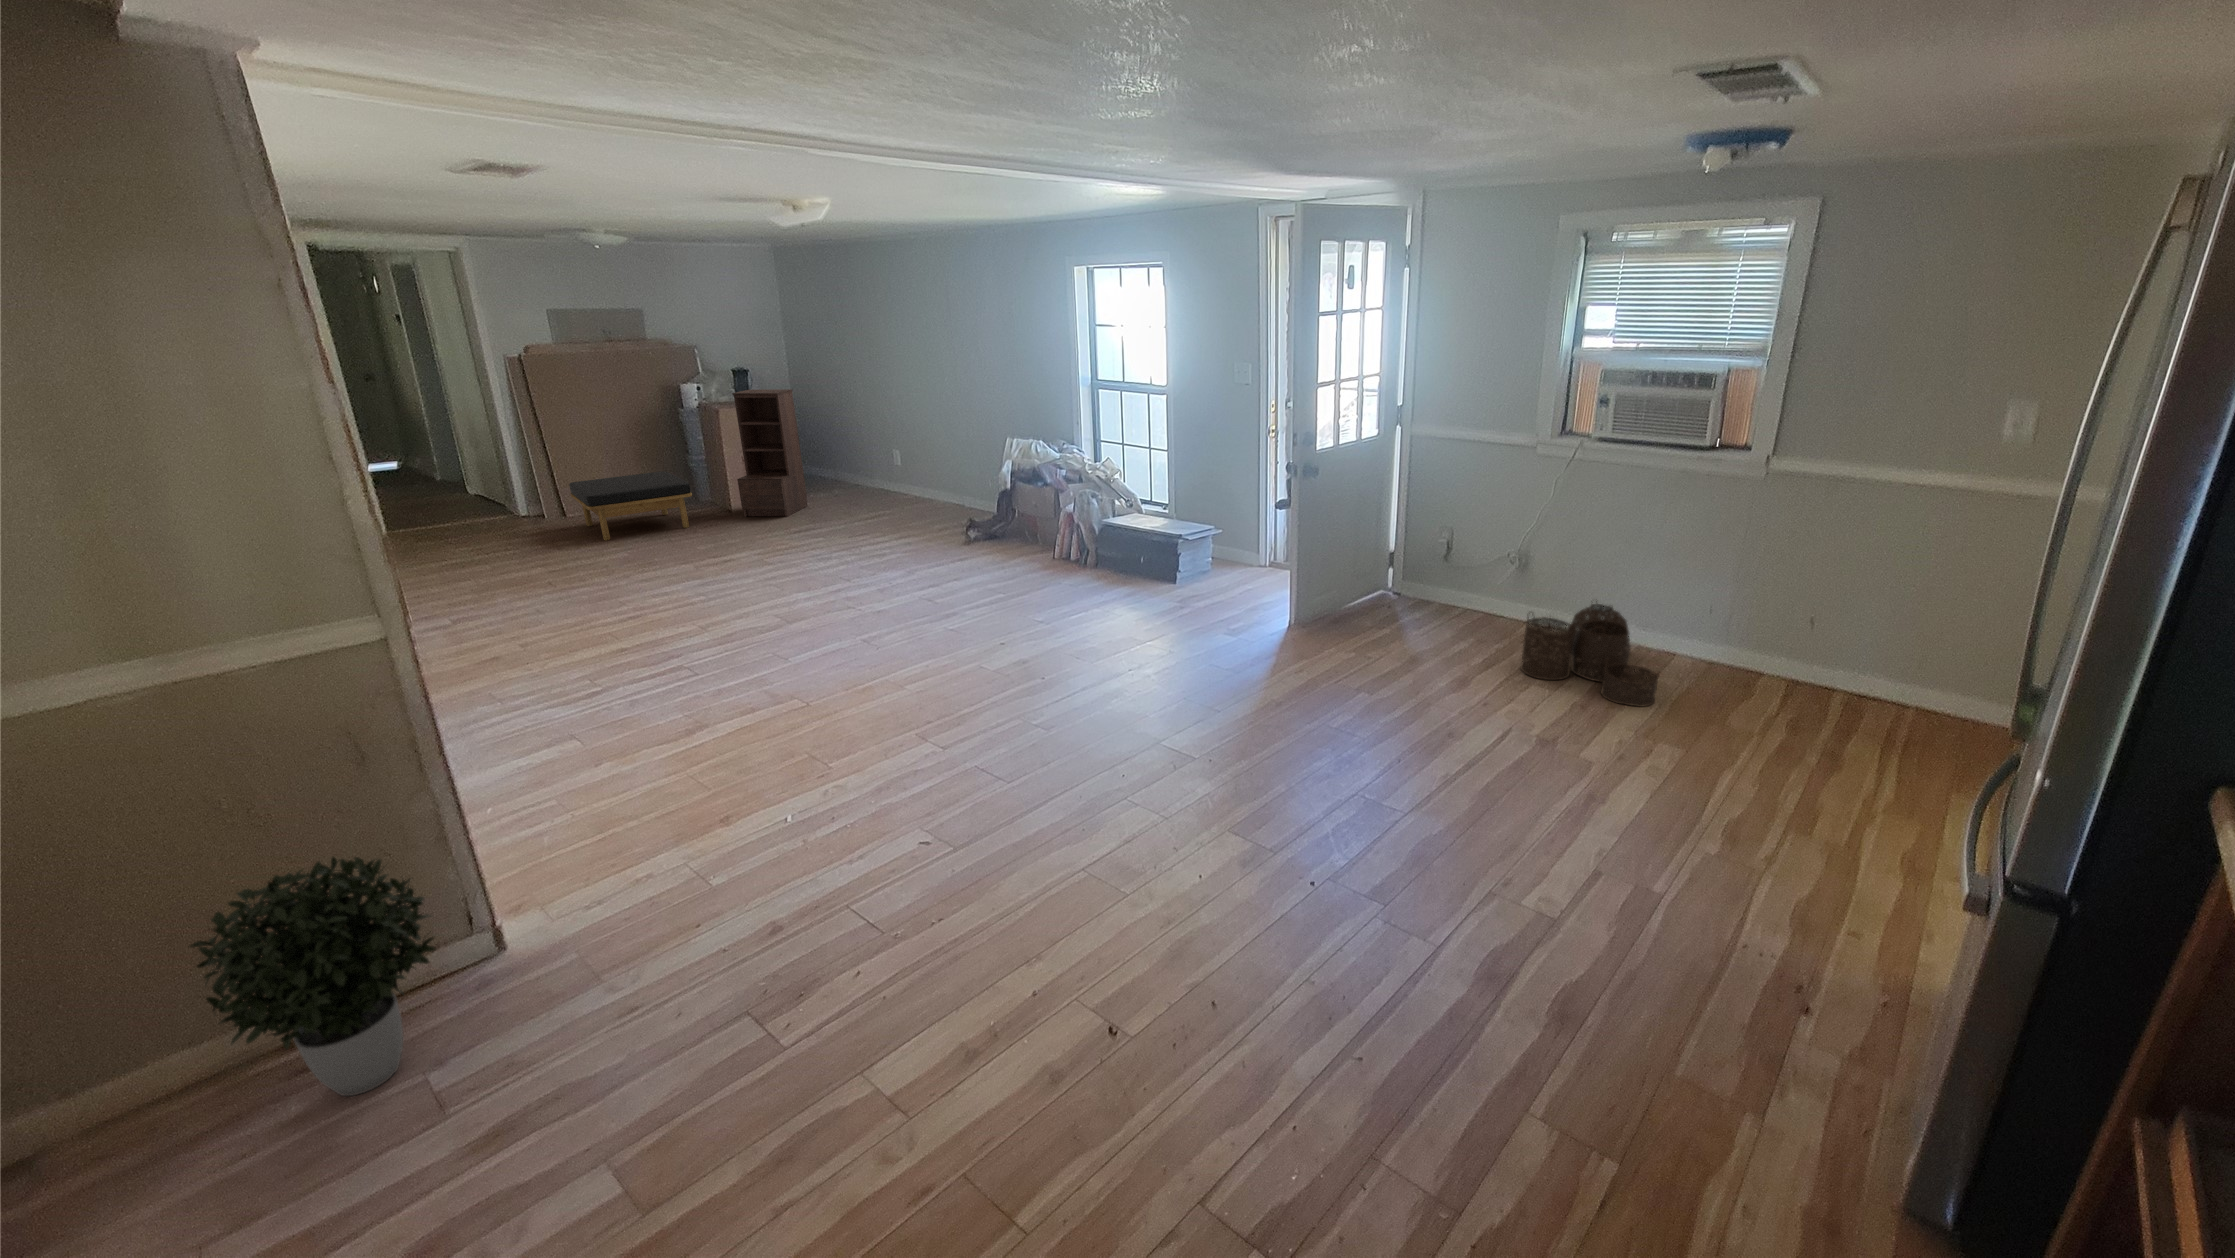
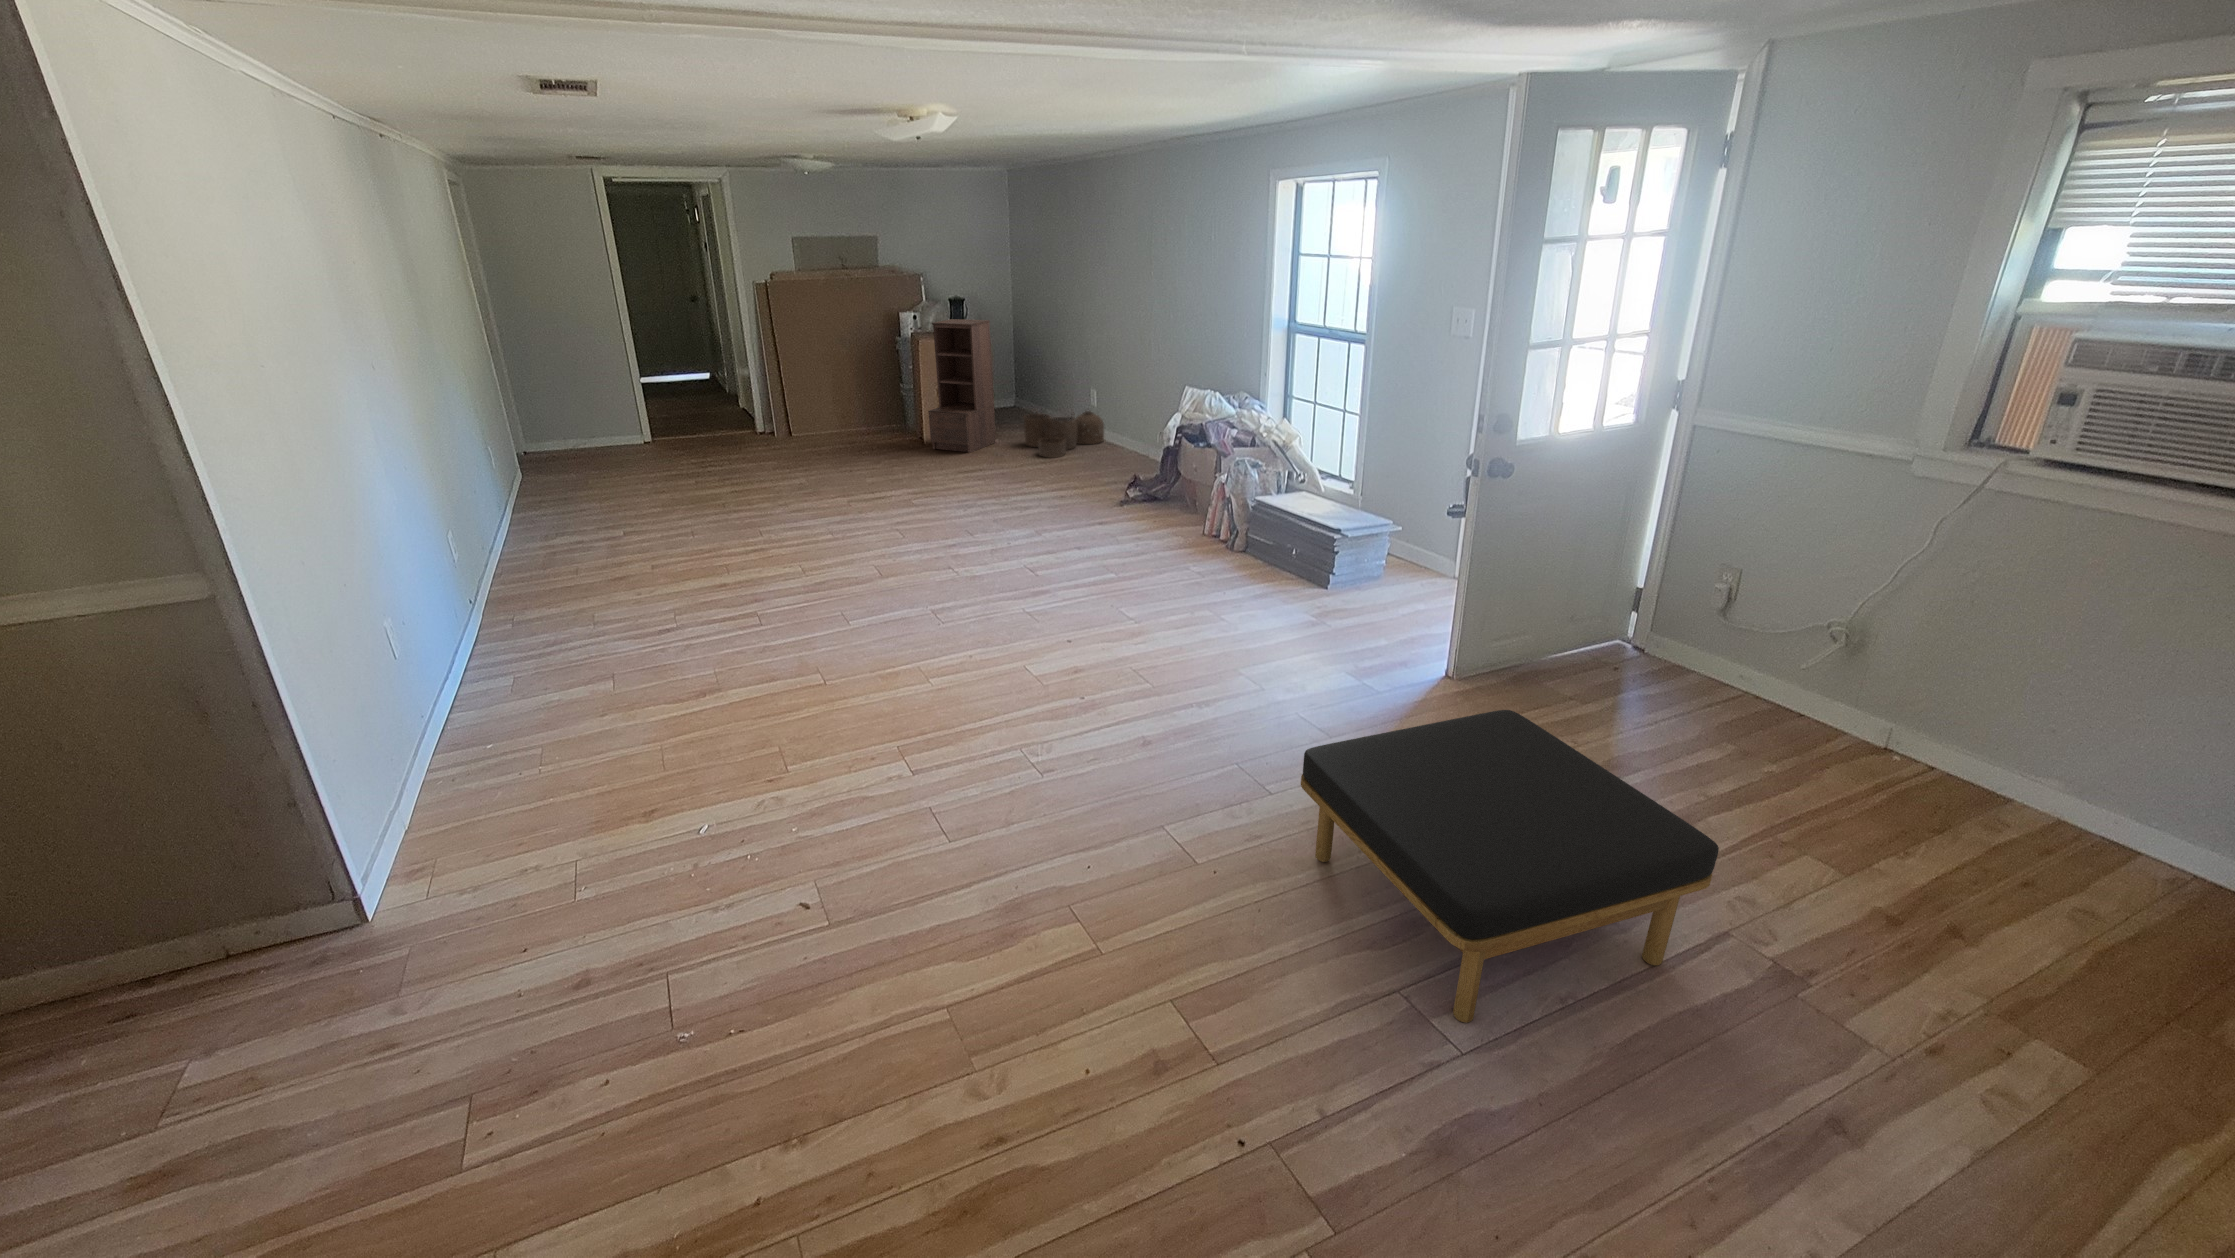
ottoman: present [569,471,692,541] -> present [1301,710,1719,1023]
woven basket: present [1521,601,1659,707] -> present [1024,411,1104,458]
potted plant: present [190,857,436,1096] -> none [70,796,306,1024]

